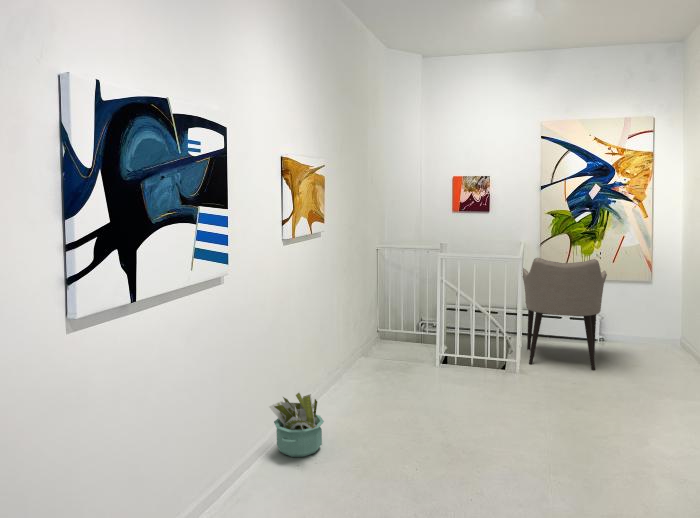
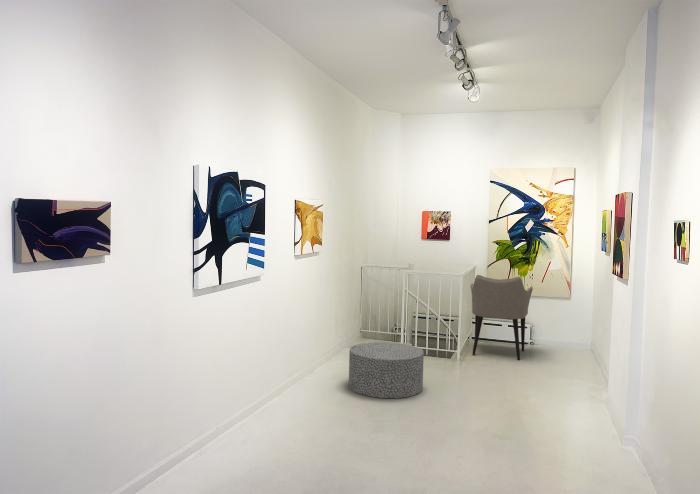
ottoman: none [368,359,477,450] -> present [349,342,424,398]
decorative plant: present [269,392,324,457] -> none [283,357,319,399]

